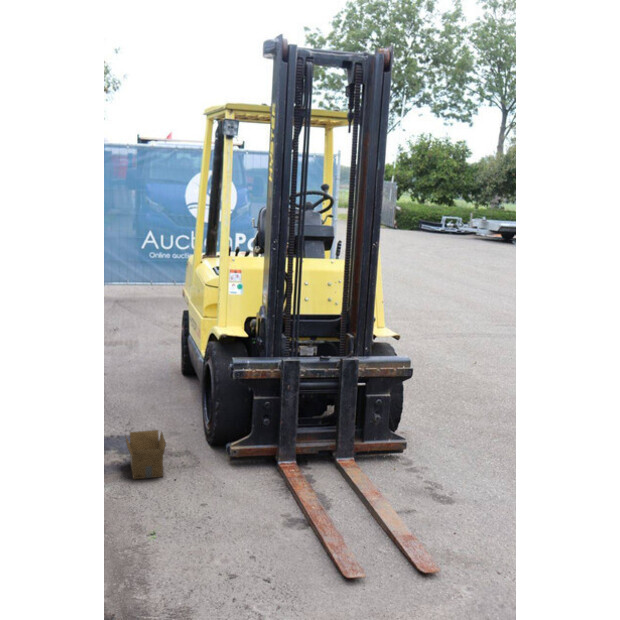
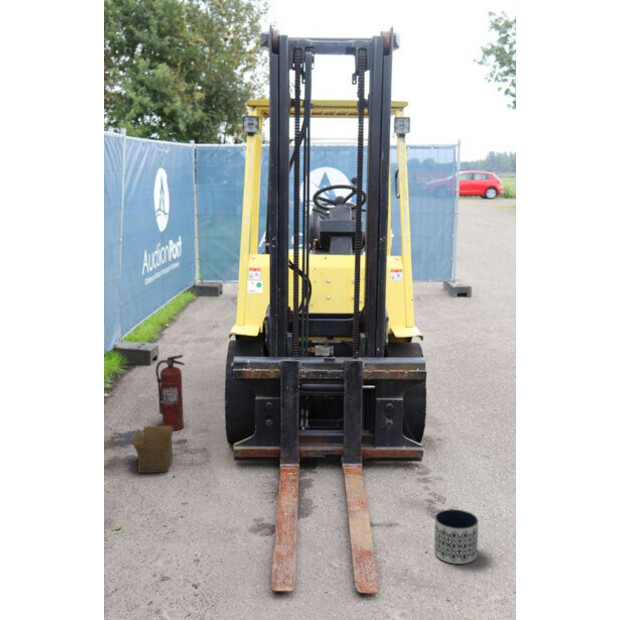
fire extinguisher: none [124,358,154,436] -> present [156,355,184,431]
planter: none [460,493,502,541] -> present [434,509,478,564]

